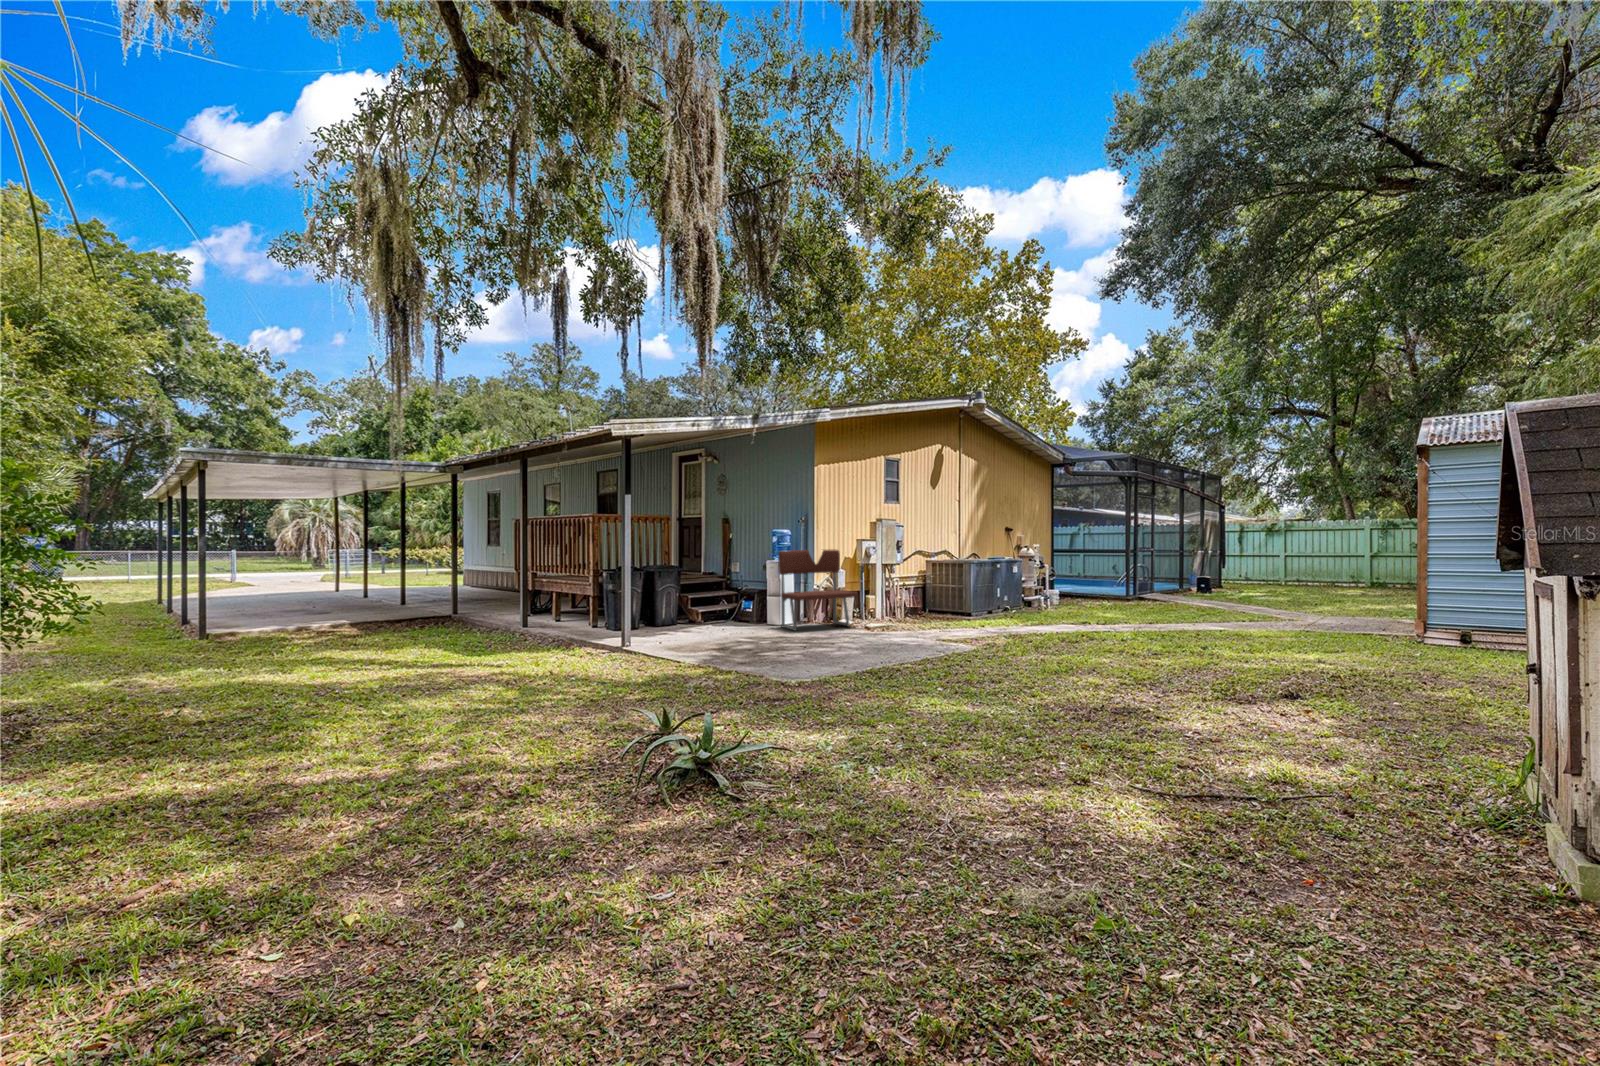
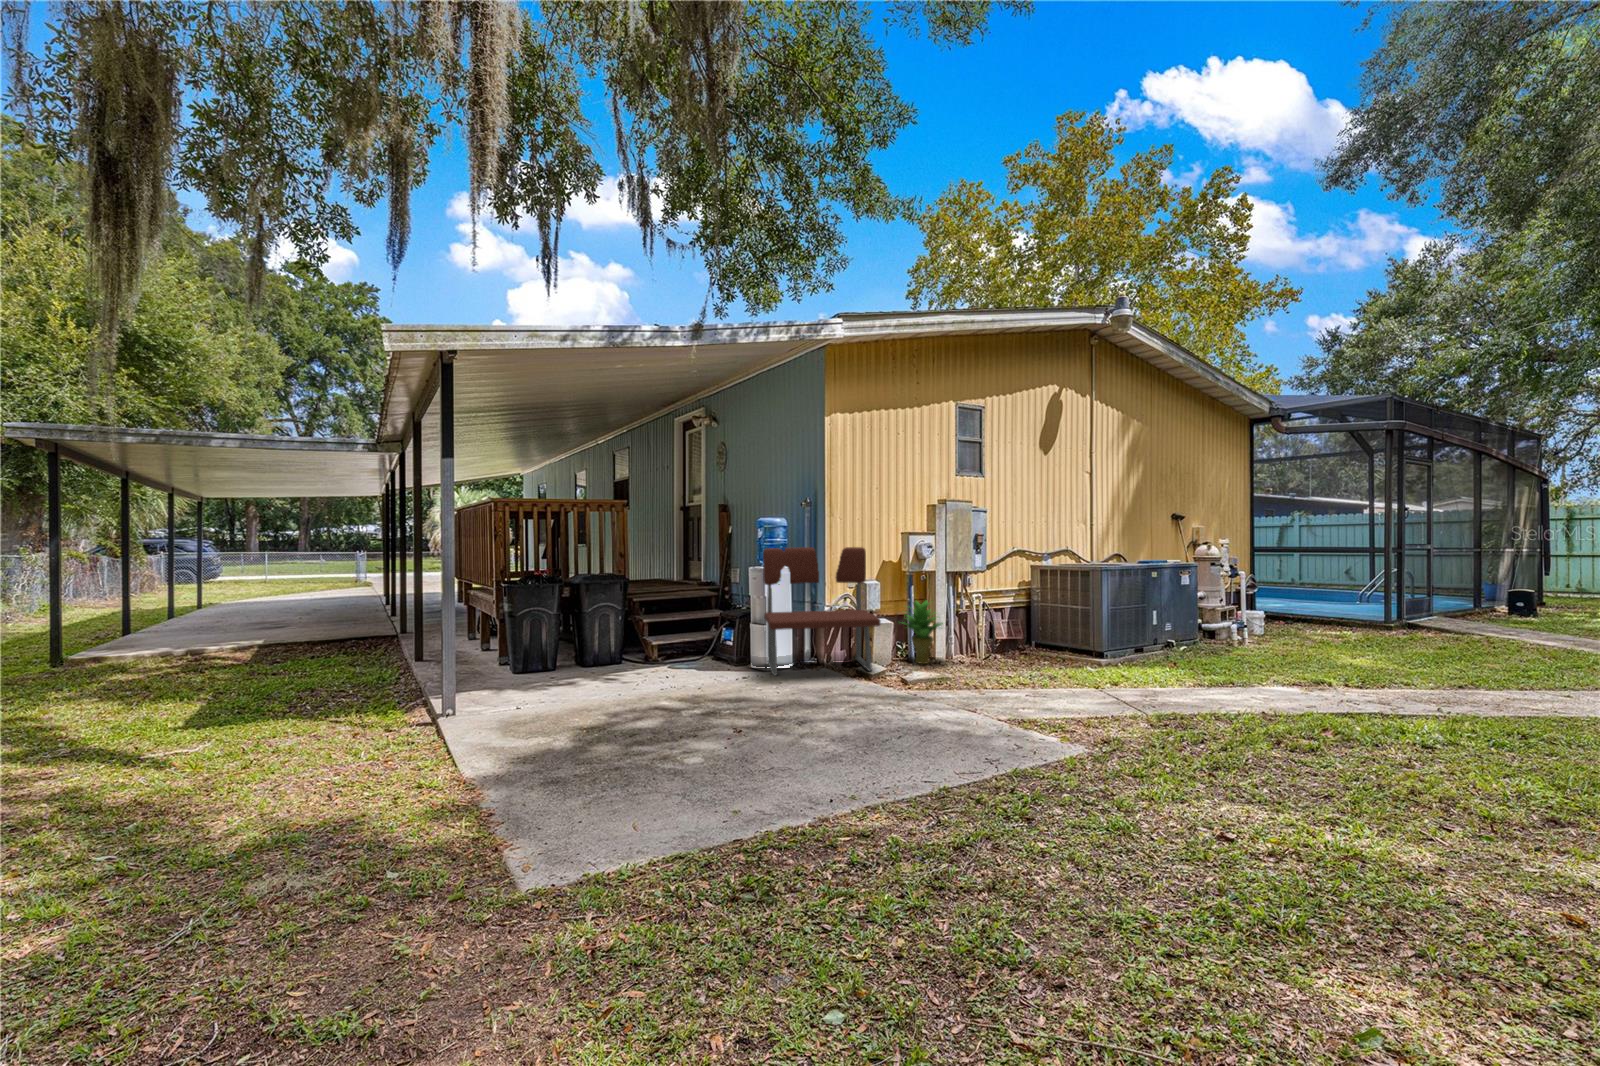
potted plant: none [858,582,889,623] -> present [905,600,943,664]

